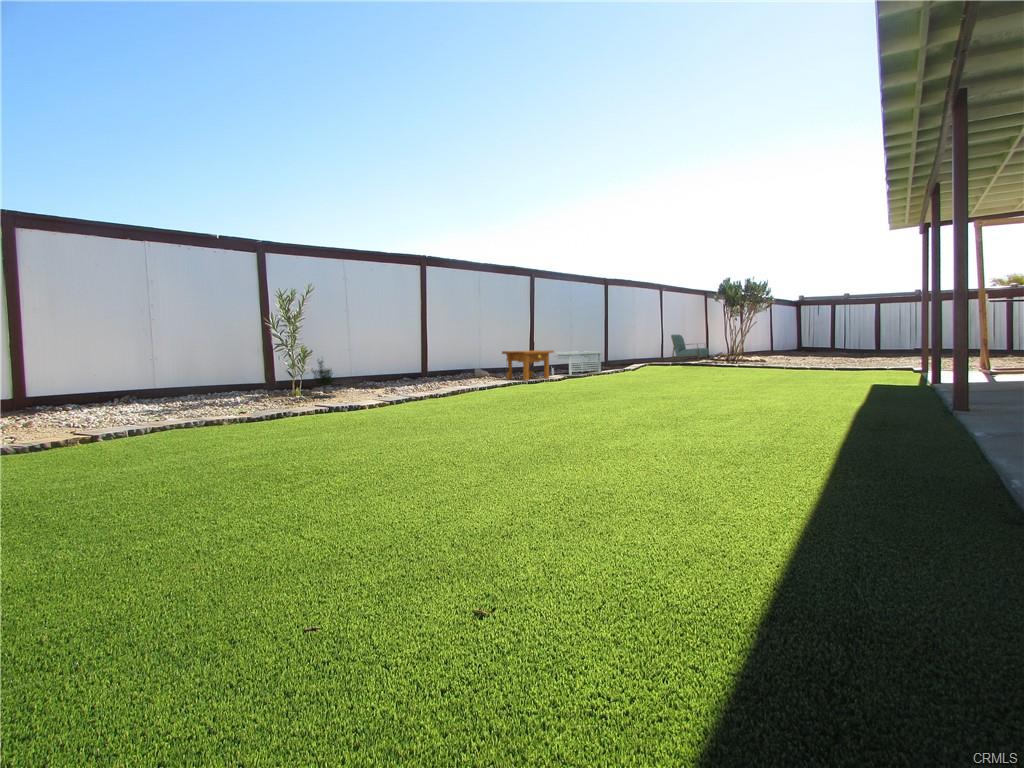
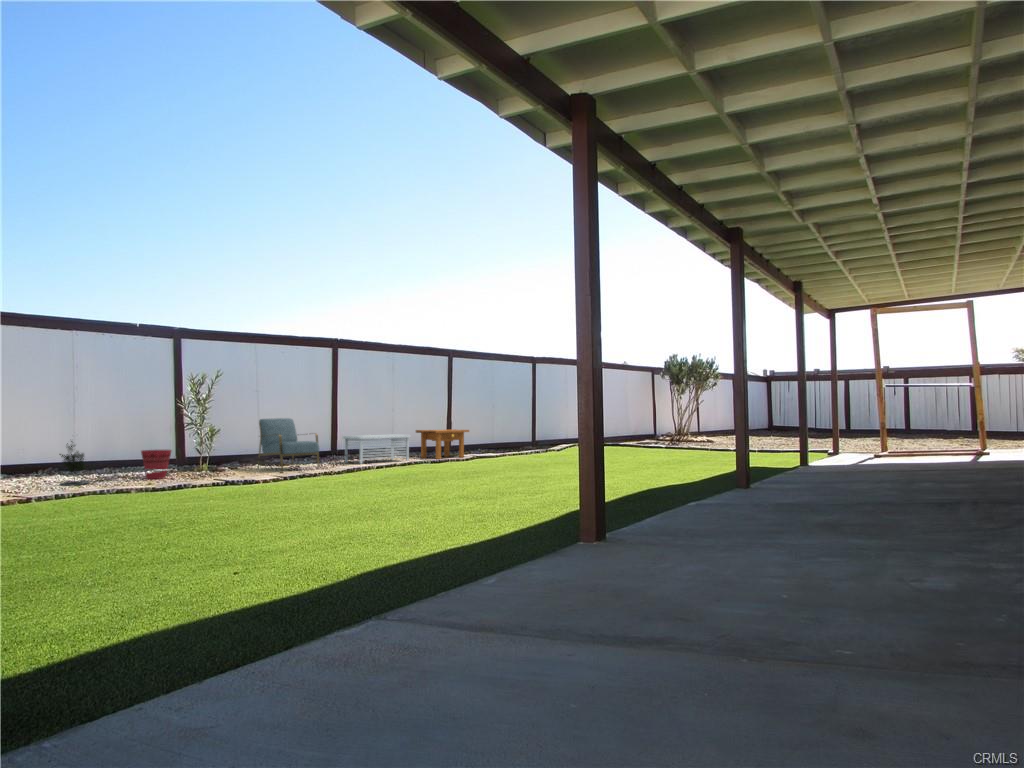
chair: present [671,335,709,364] -> present [258,418,319,471]
storage bench: present [552,351,602,375] -> present [342,435,410,464]
potted tree: present [312,361,336,398] -> present [59,441,88,485]
bucket: none [228,373,262,406] -> present [141,450,171,479]

